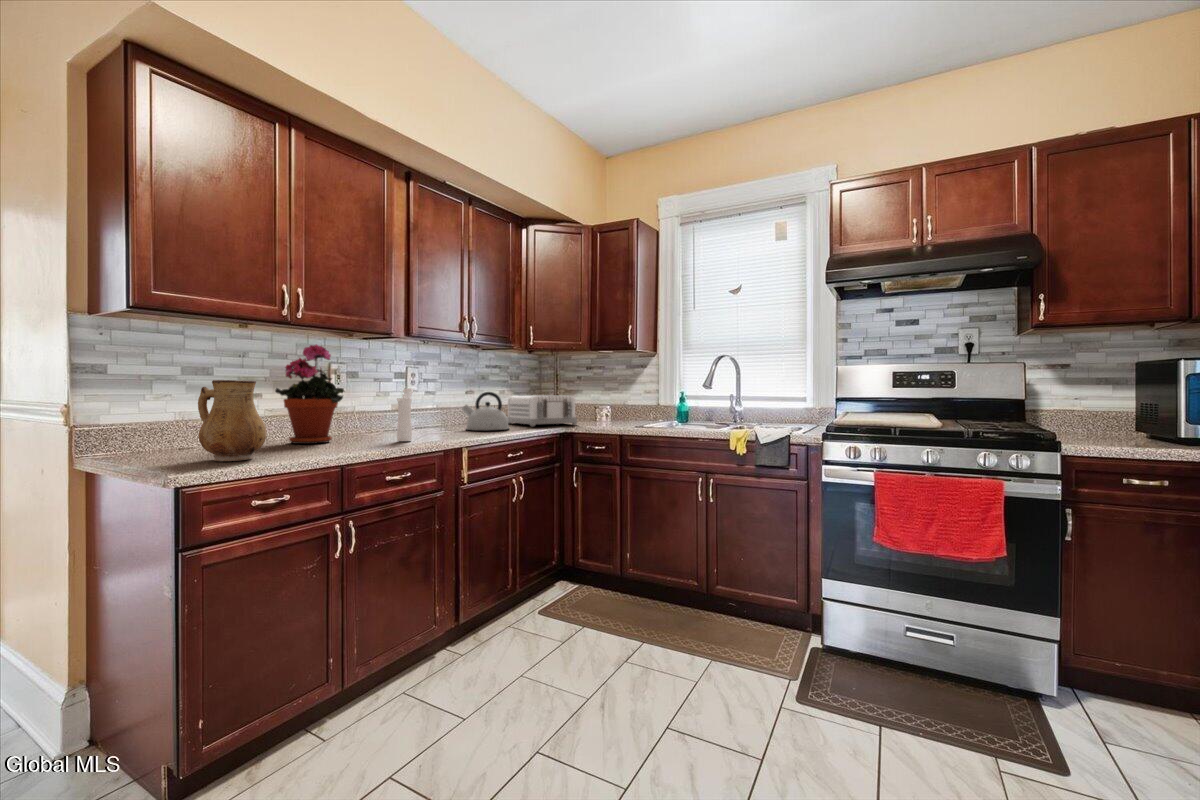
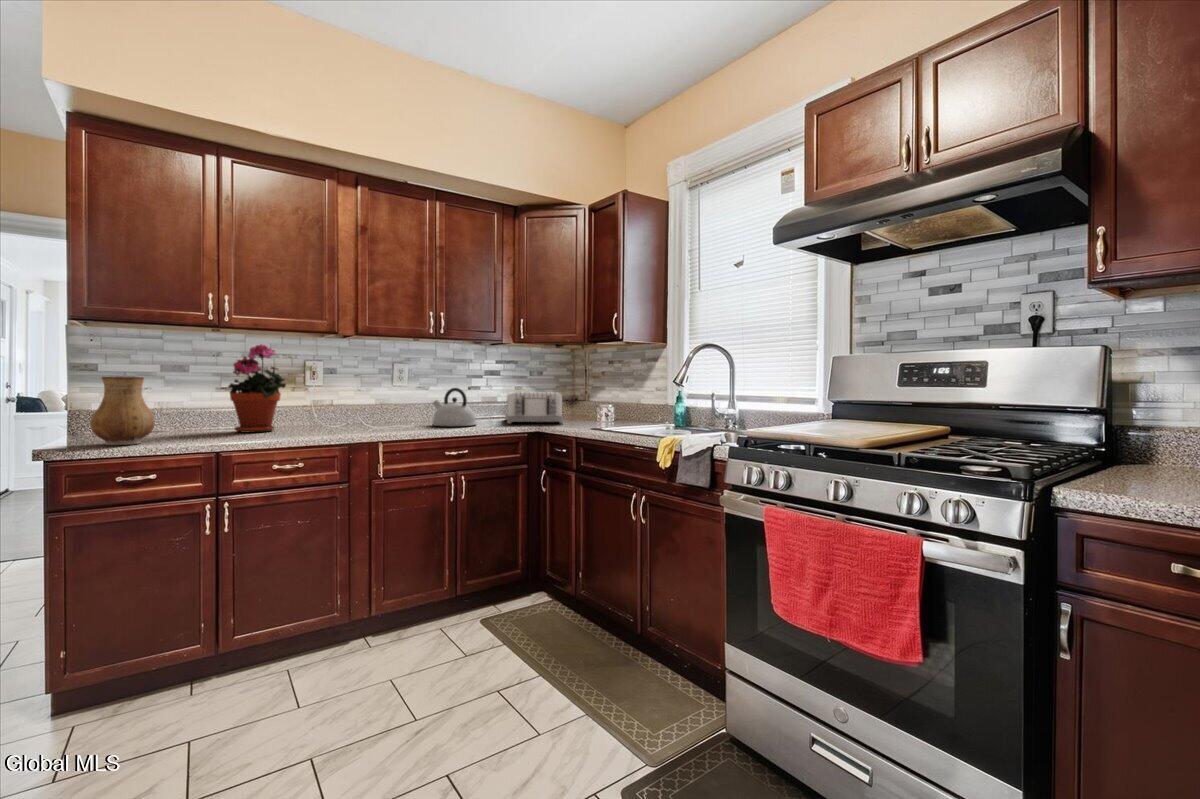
pepper mill: present [397,388,414,441] -> none [316,384,348,434]

